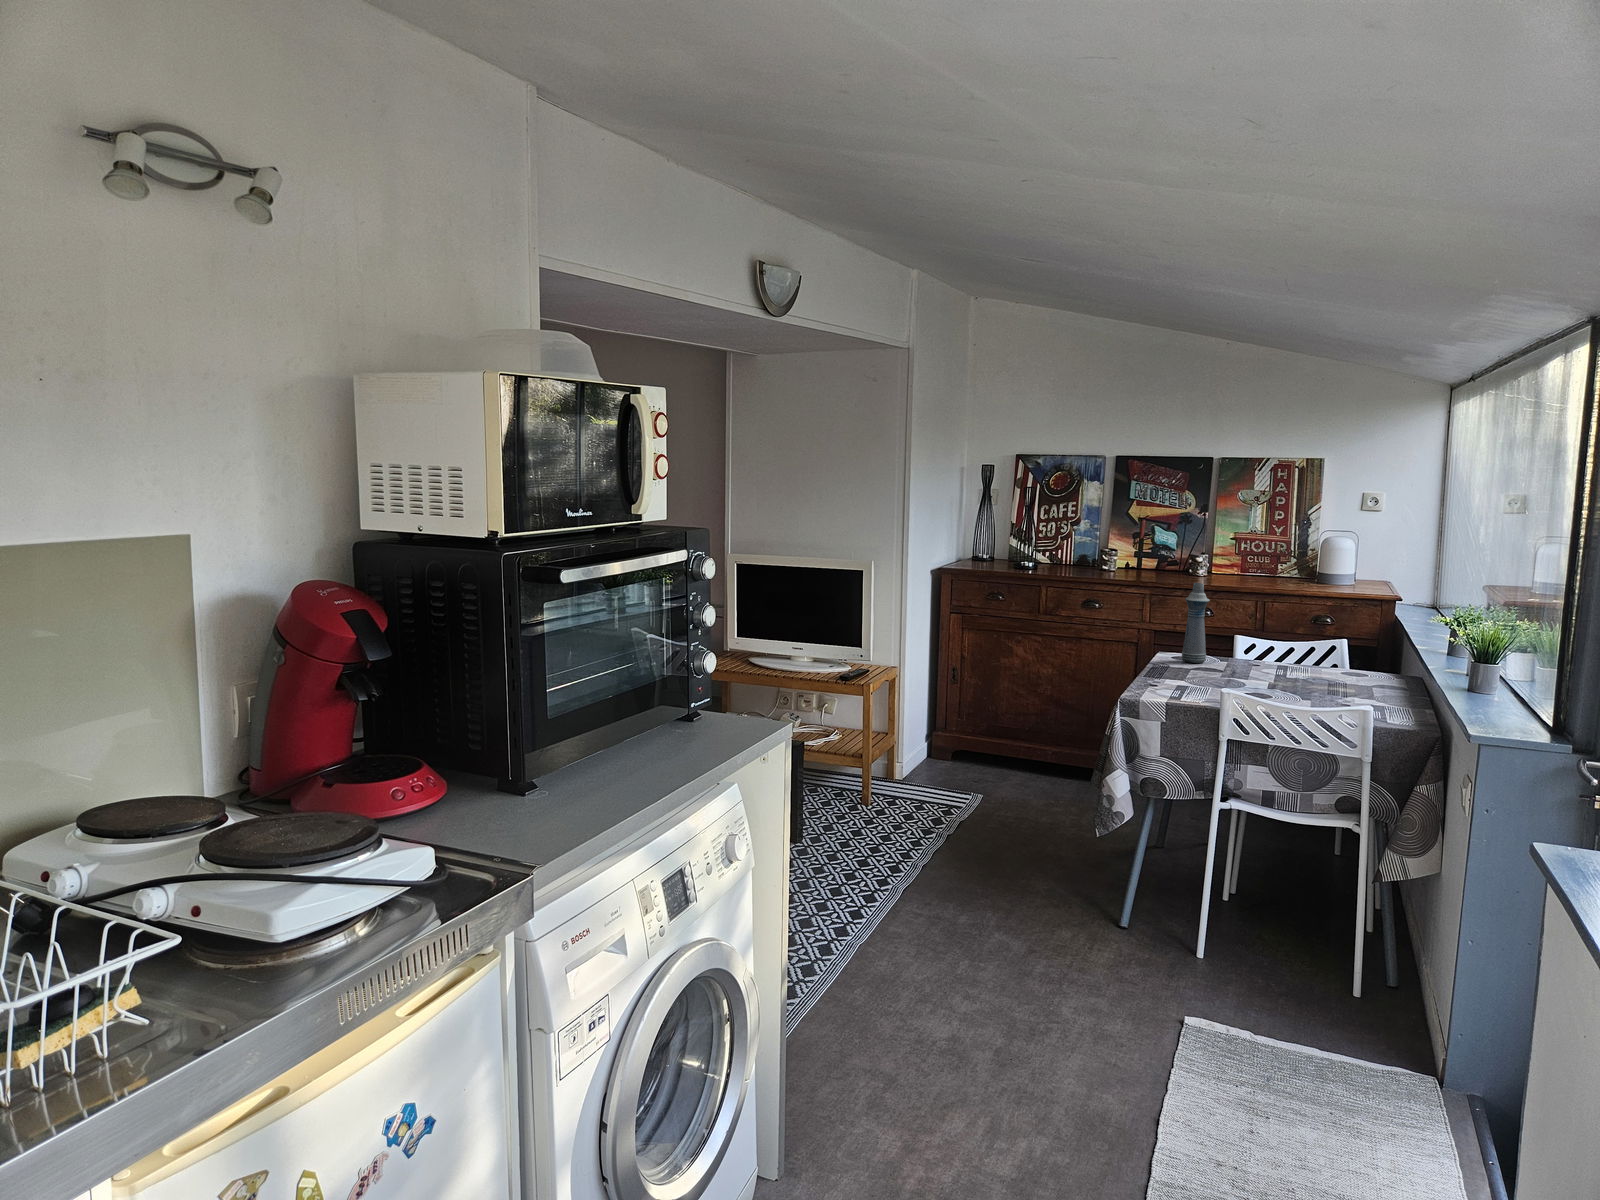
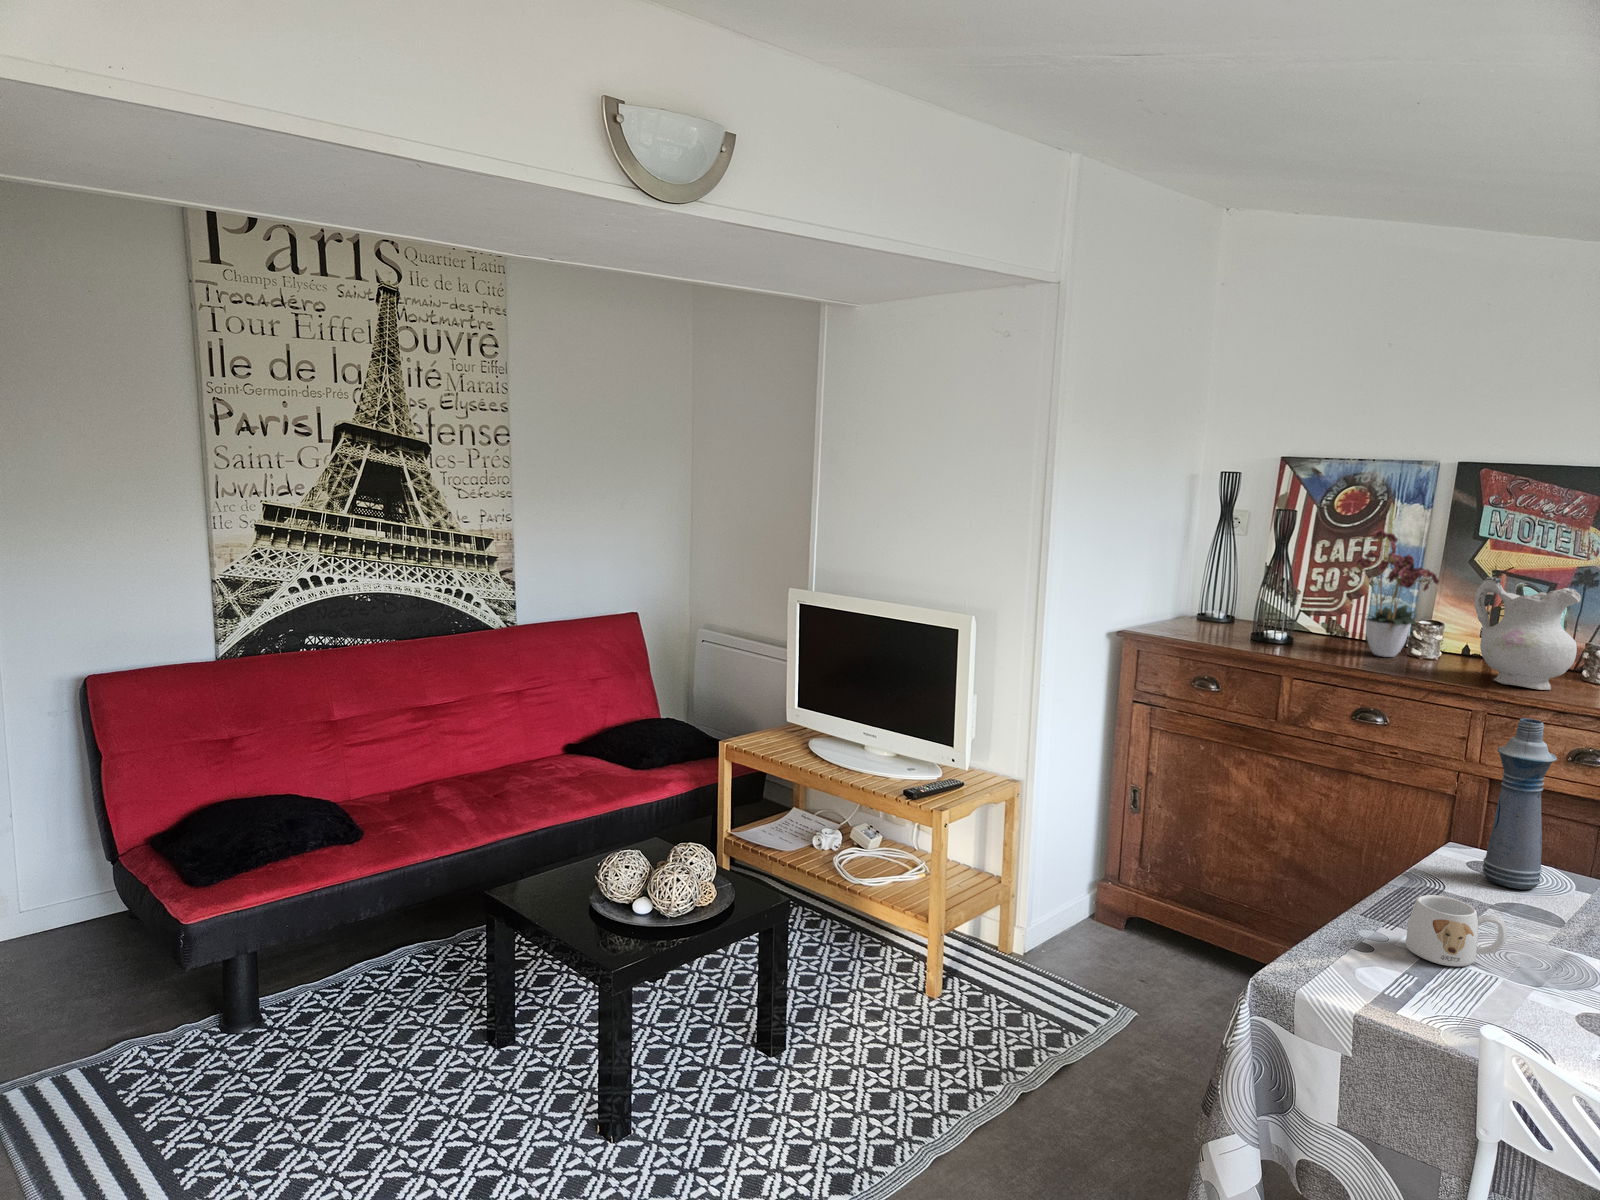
flower arrangement: none [1068,494,1121,571] -> present [1356,530,1439,657]
ceramic pitcher: none [1139,521,1190,580] -> present [1475,577,1581,690]
mug: none [1171,658,1210,685] -> present [1406,895,1507,966]

